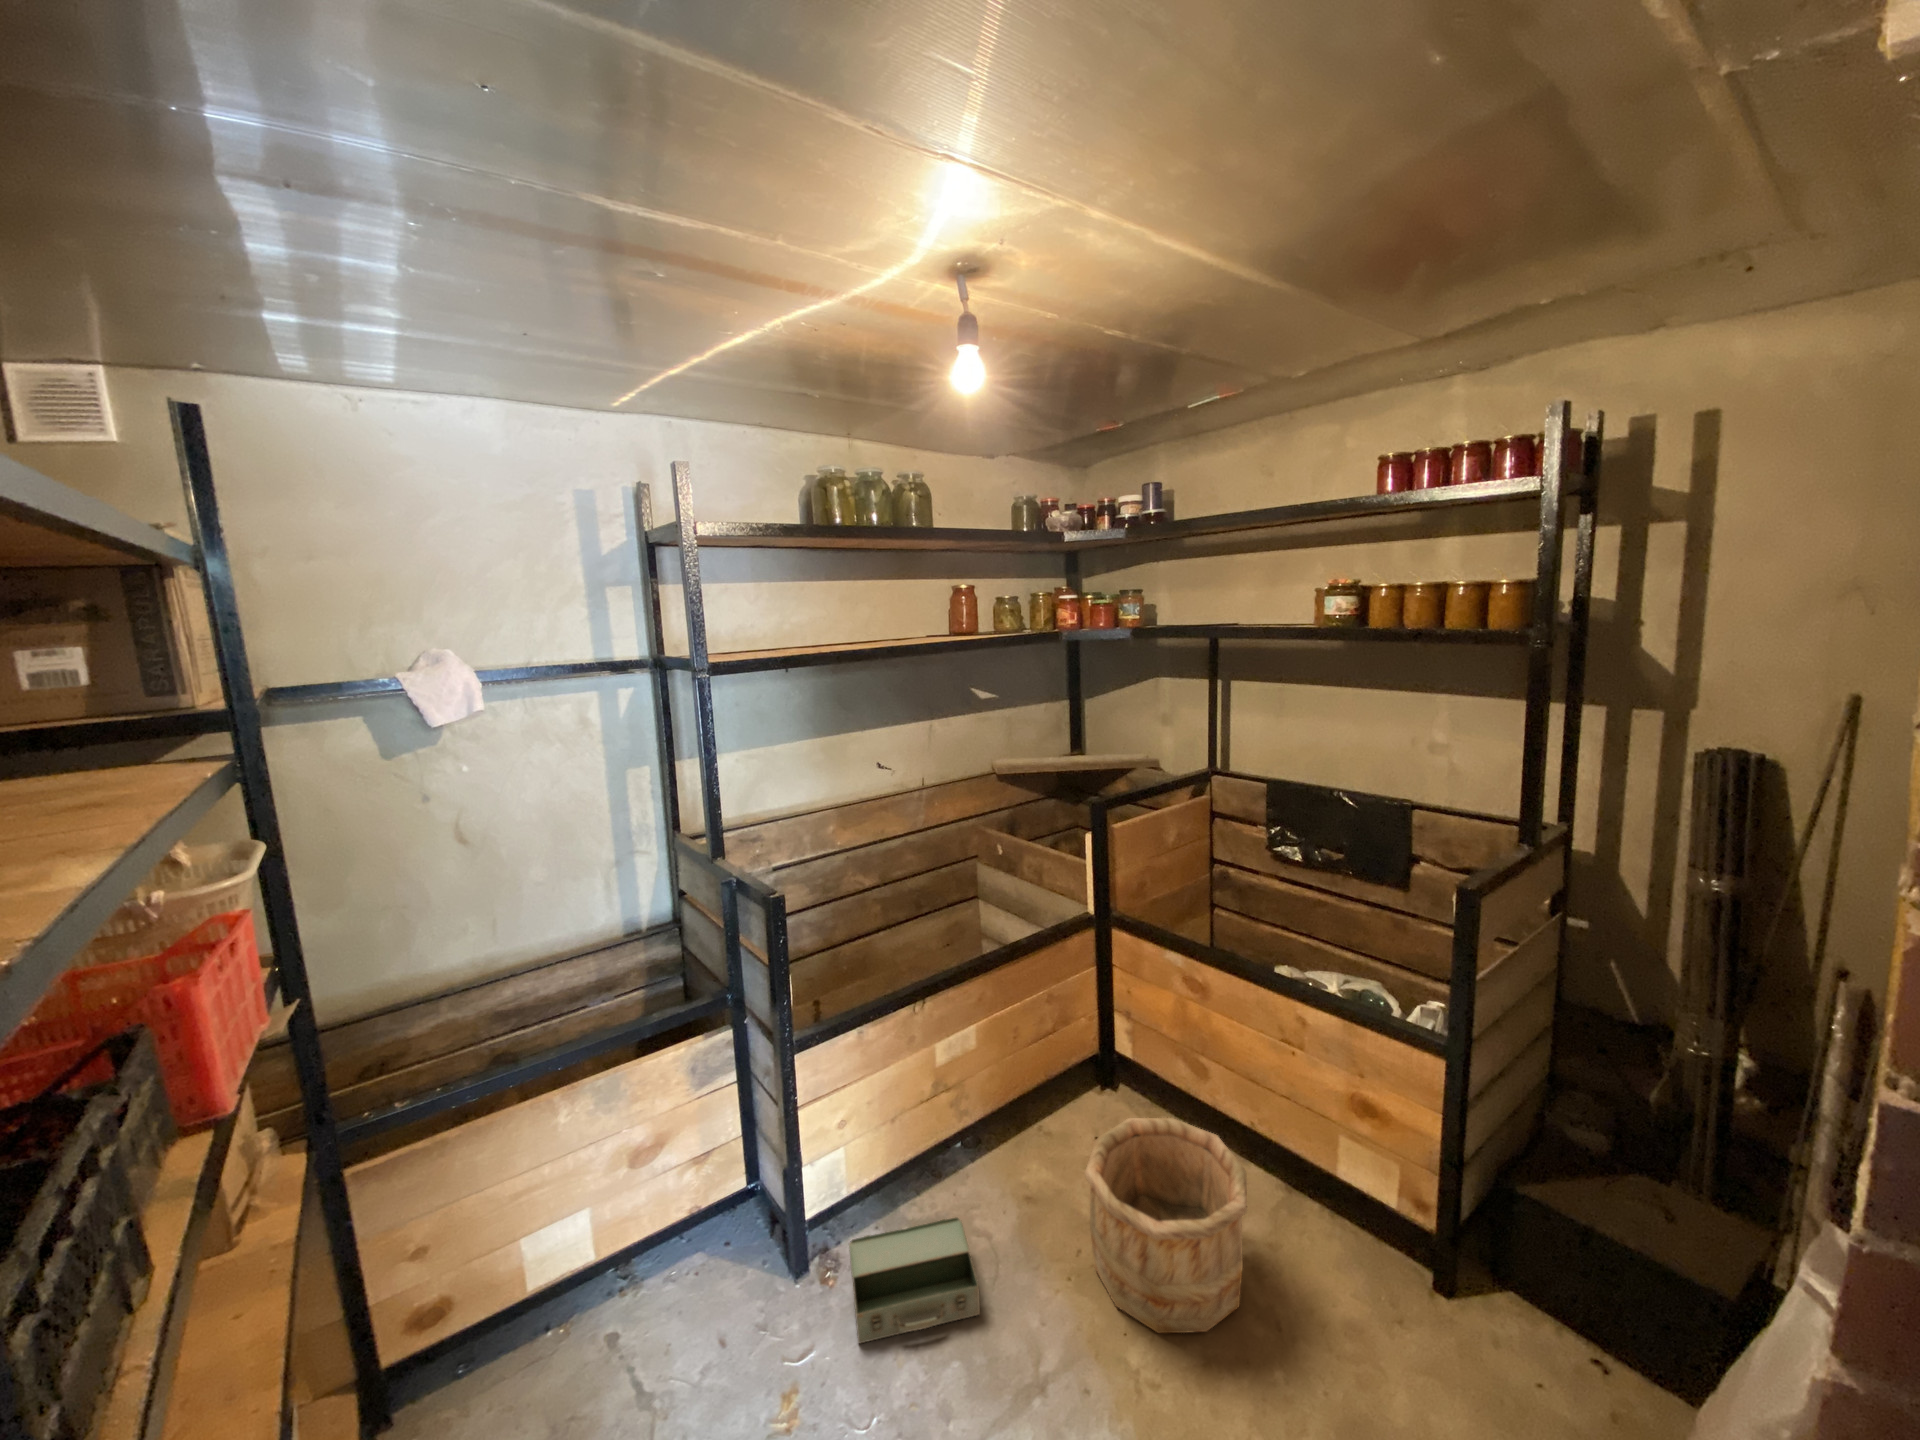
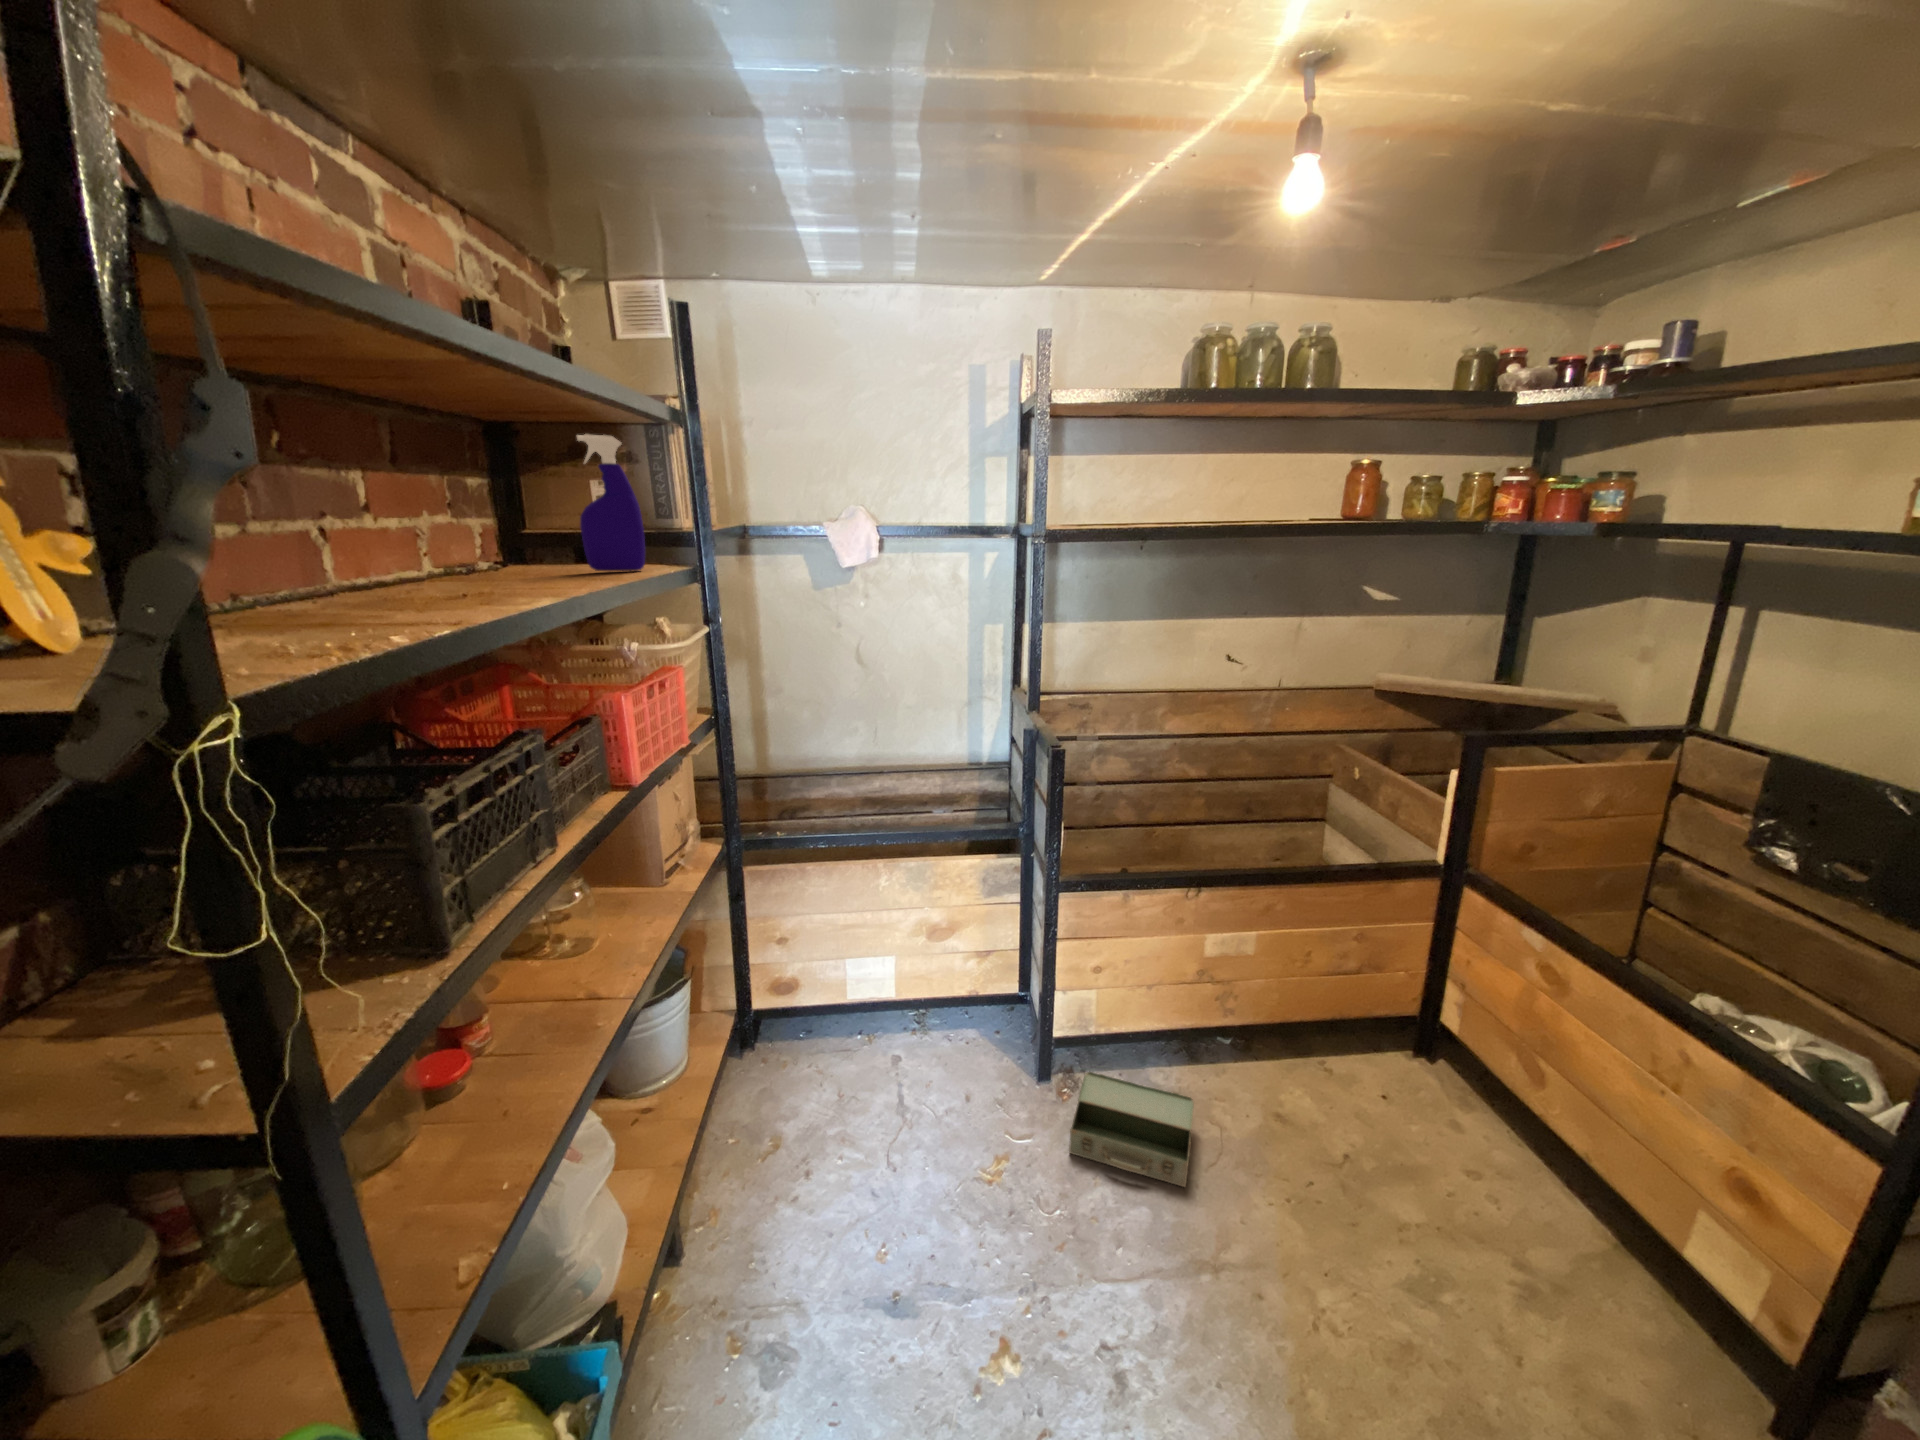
spray bottle: none [25,590,169,790] -> present [577,434,645,571]
wooden bucket: present [1085,1118,1247,1333] -> none [1323,1086,1545,1335]

